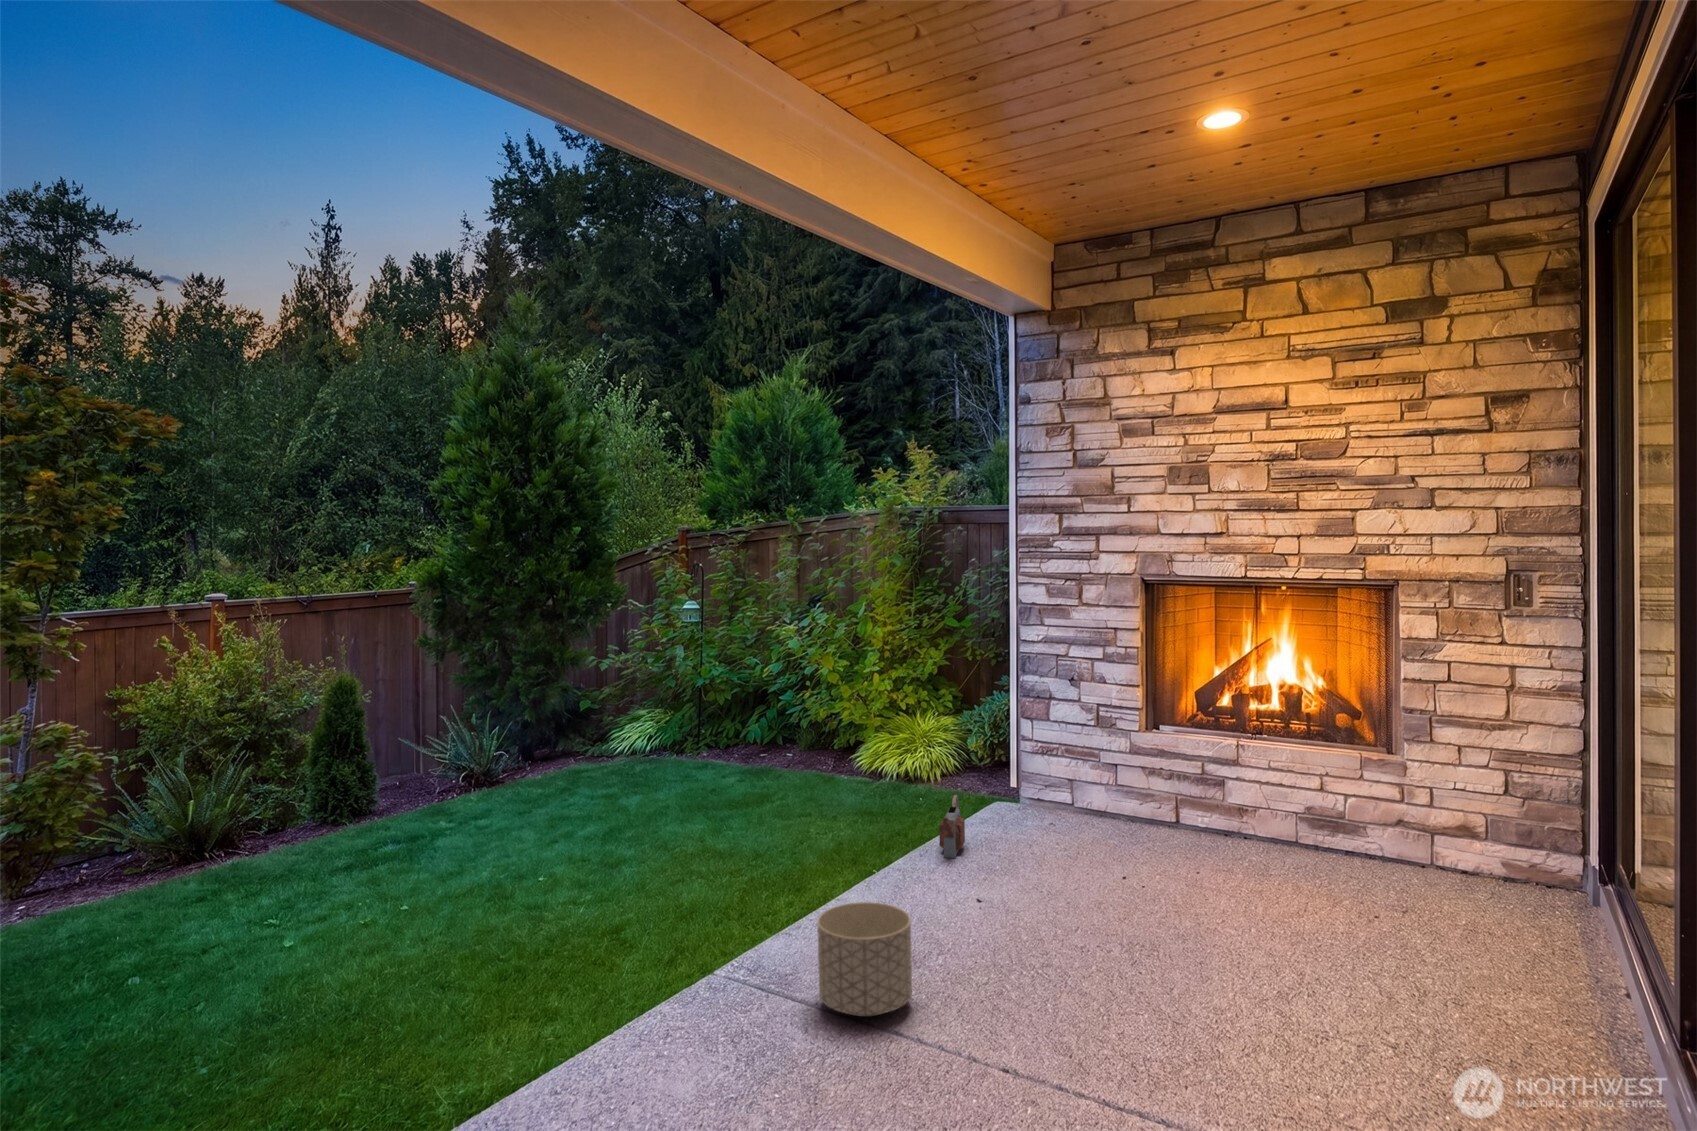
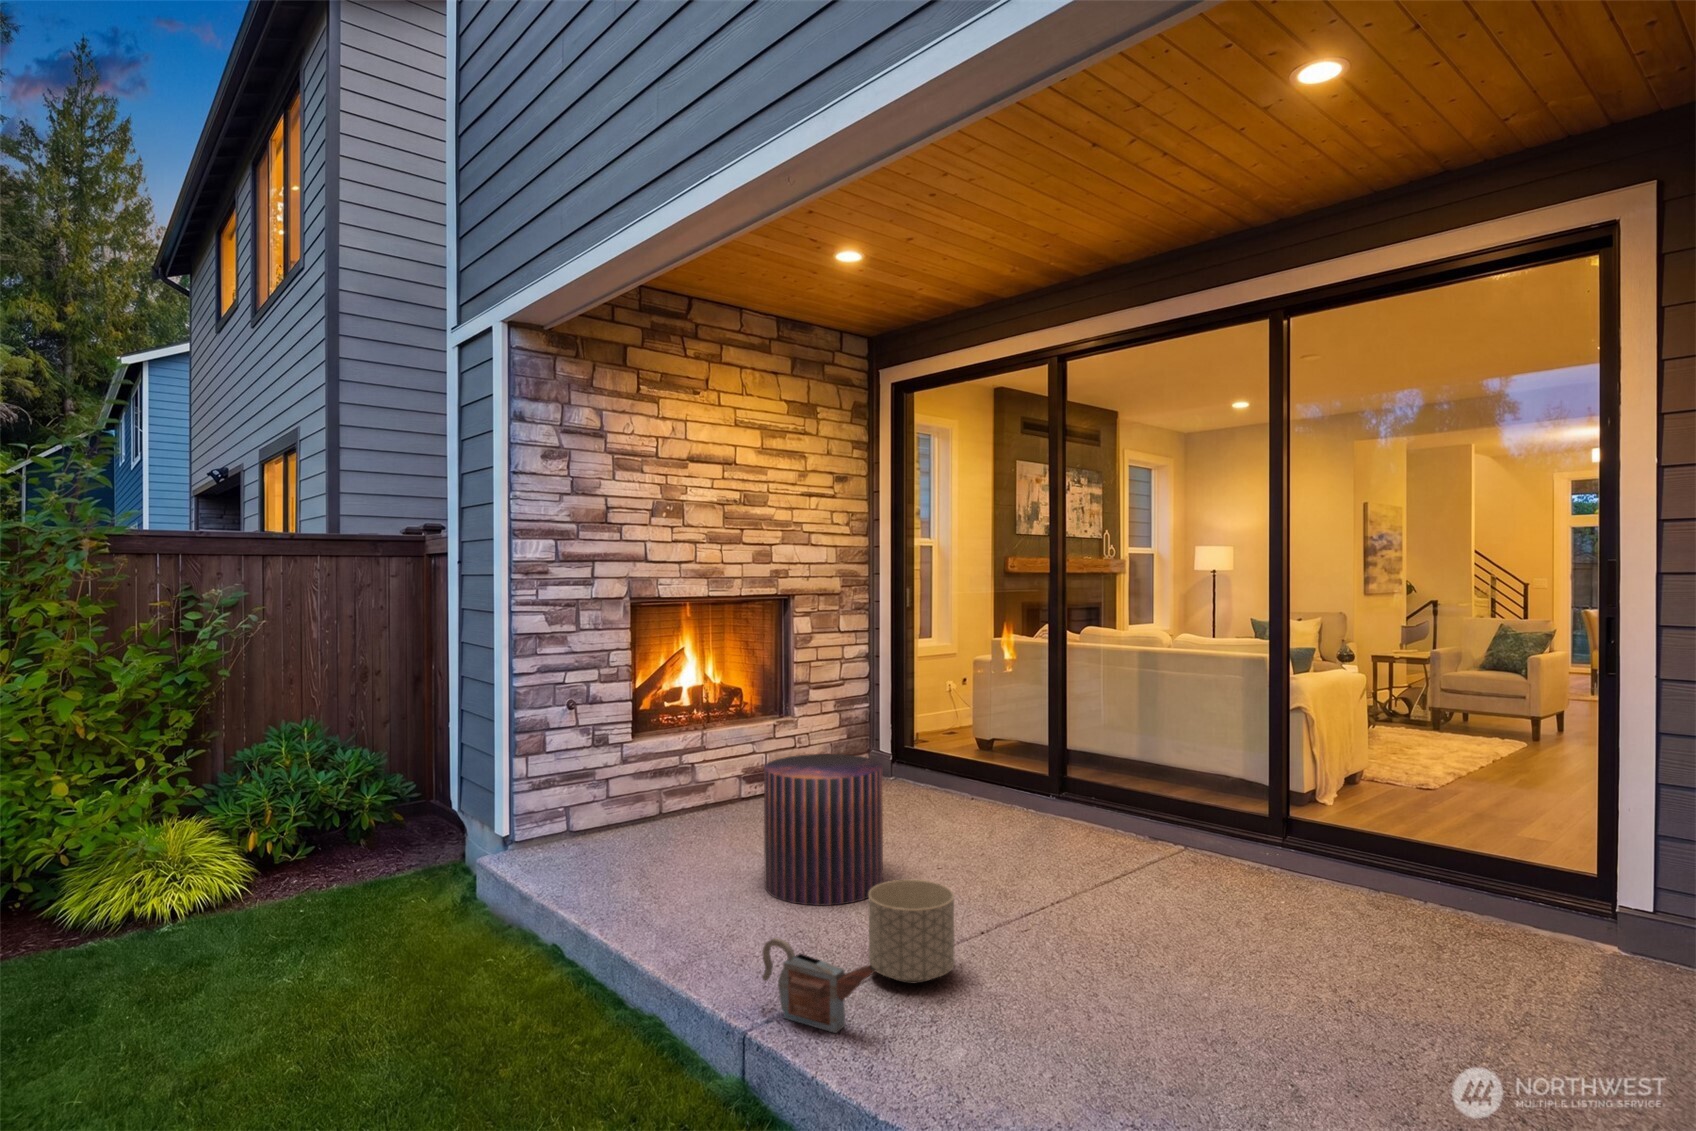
pouf: none [1003,772,1150,960] -> present [764,754,883,906]
watering can: present [939,795,965,858] -> present [762,938,876,1033]

